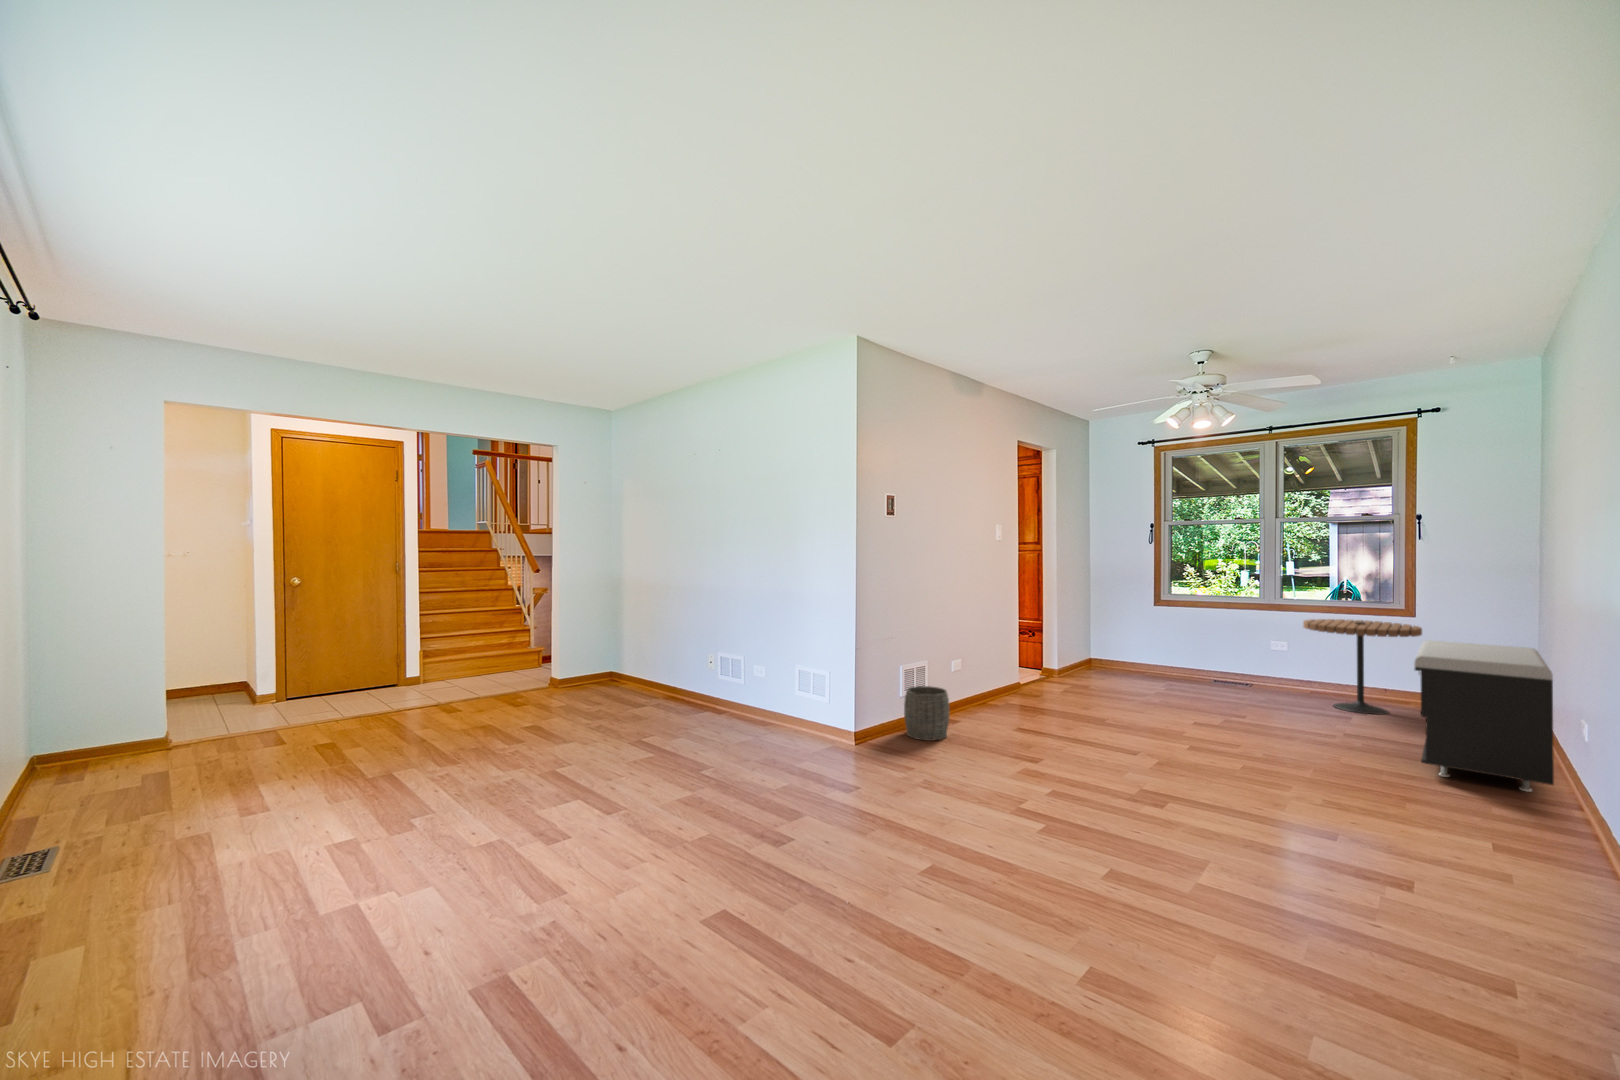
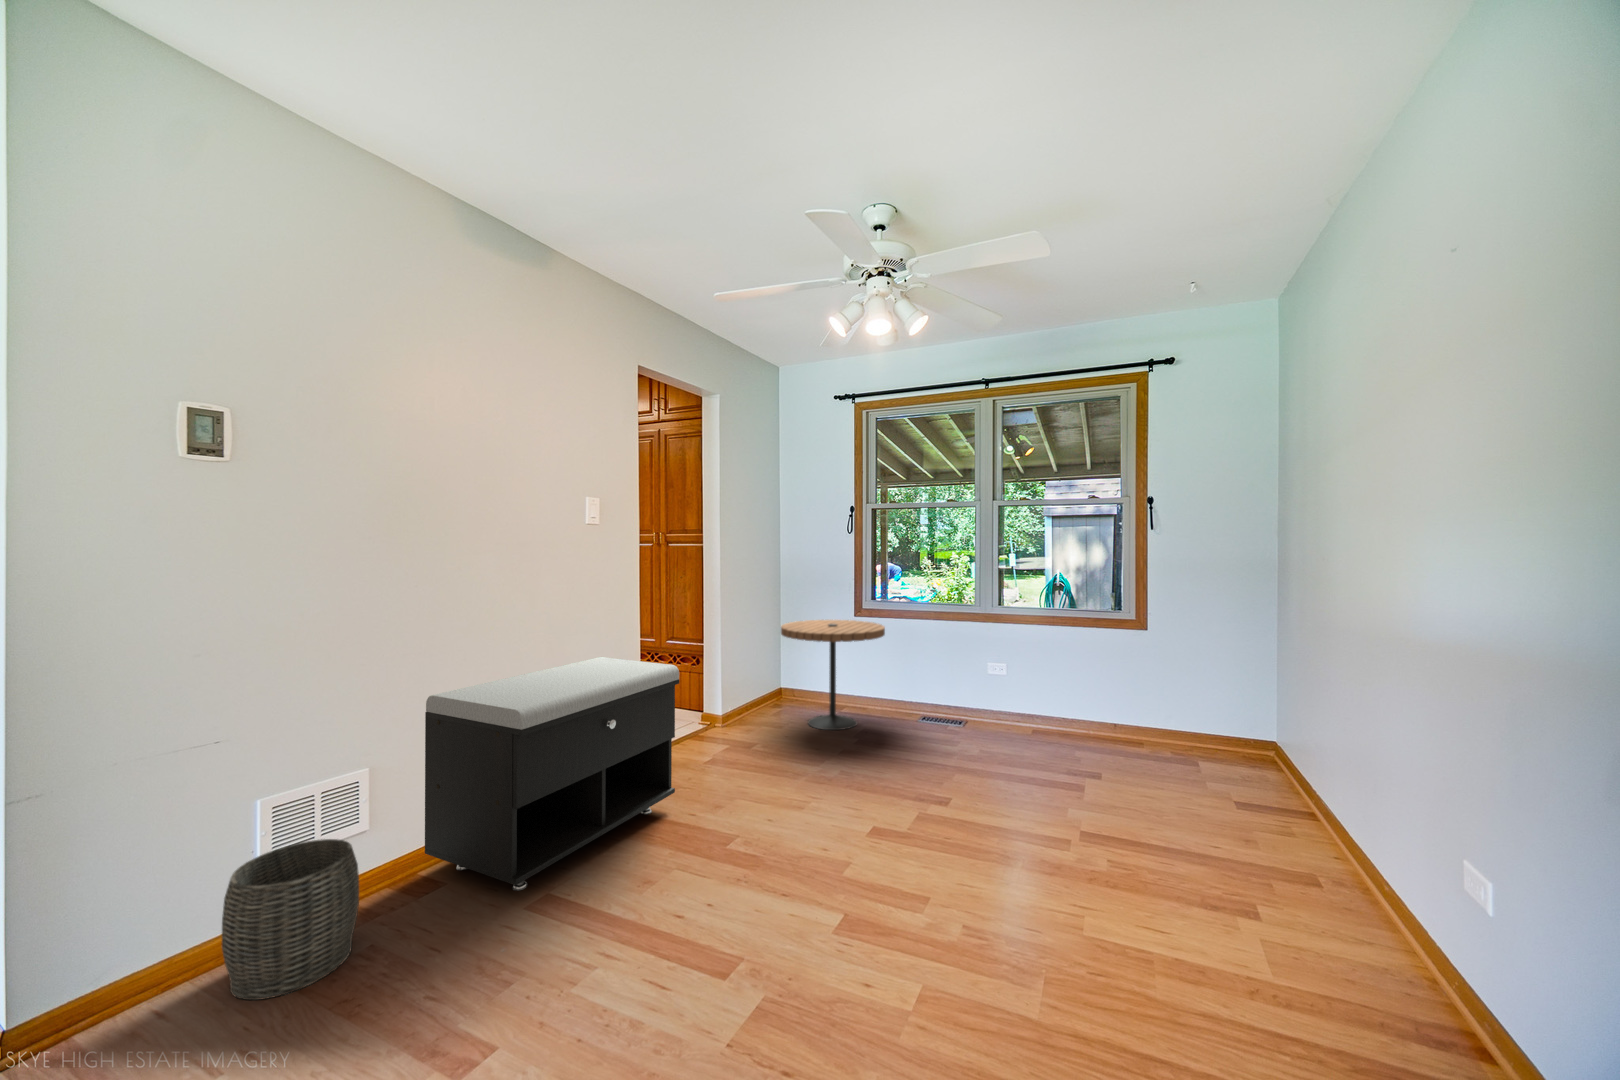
side table: present [1303,619,1422,714] -> present [781,620,885,730]
storage bench: present [1414,640,1554,792] -> present [425,657,679,891]

